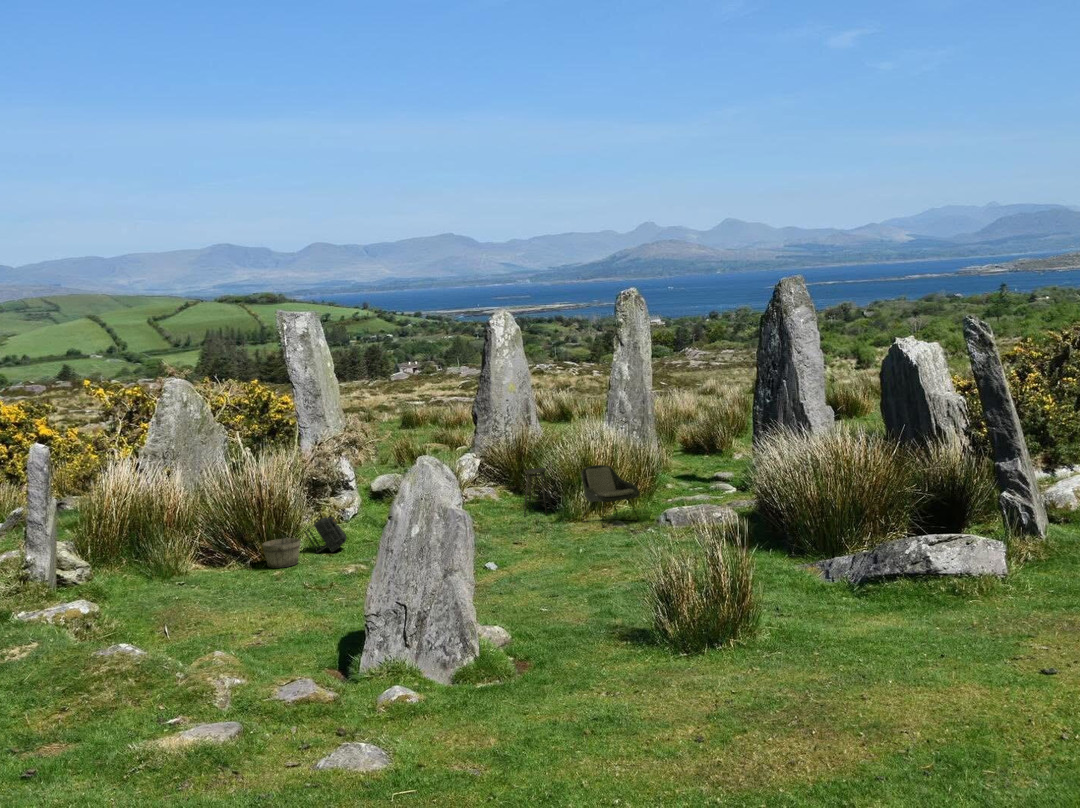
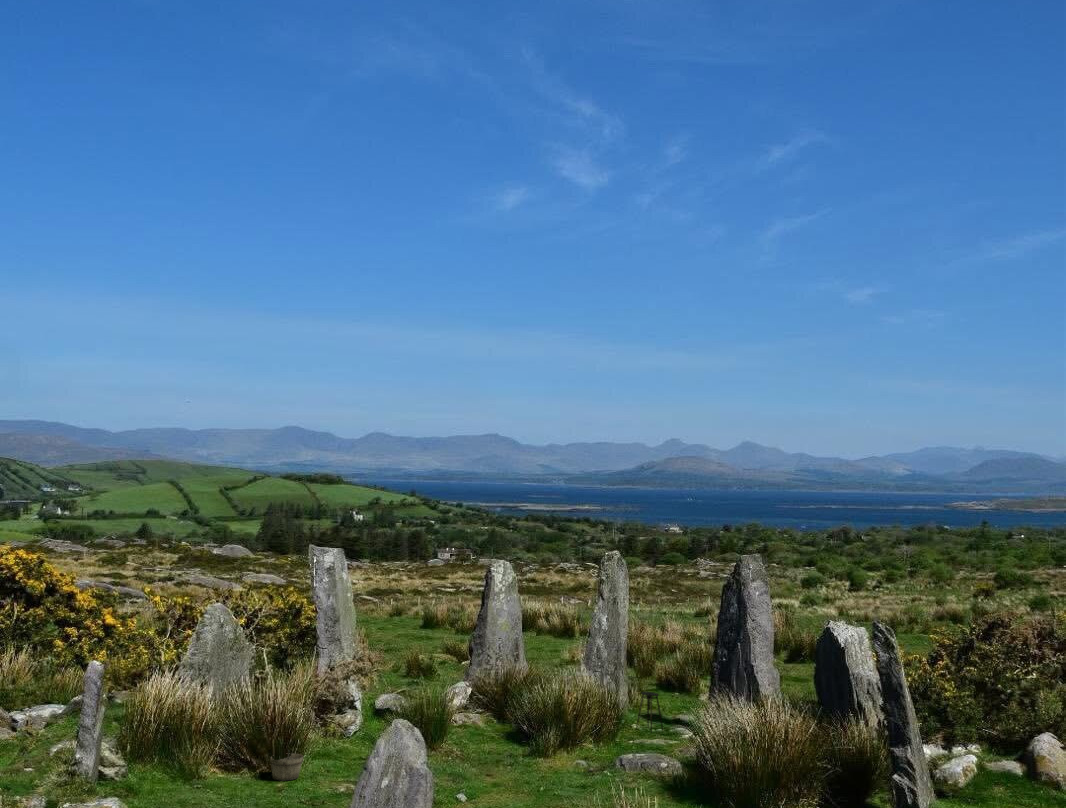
lounge chair: present [581,465,640,527] -> none [550,708,602,768]
stool: present [524,468,553,516] -> present [636,692,663,732]
backpack: present [305,517,347,553] -> none [308,736,344,770]

